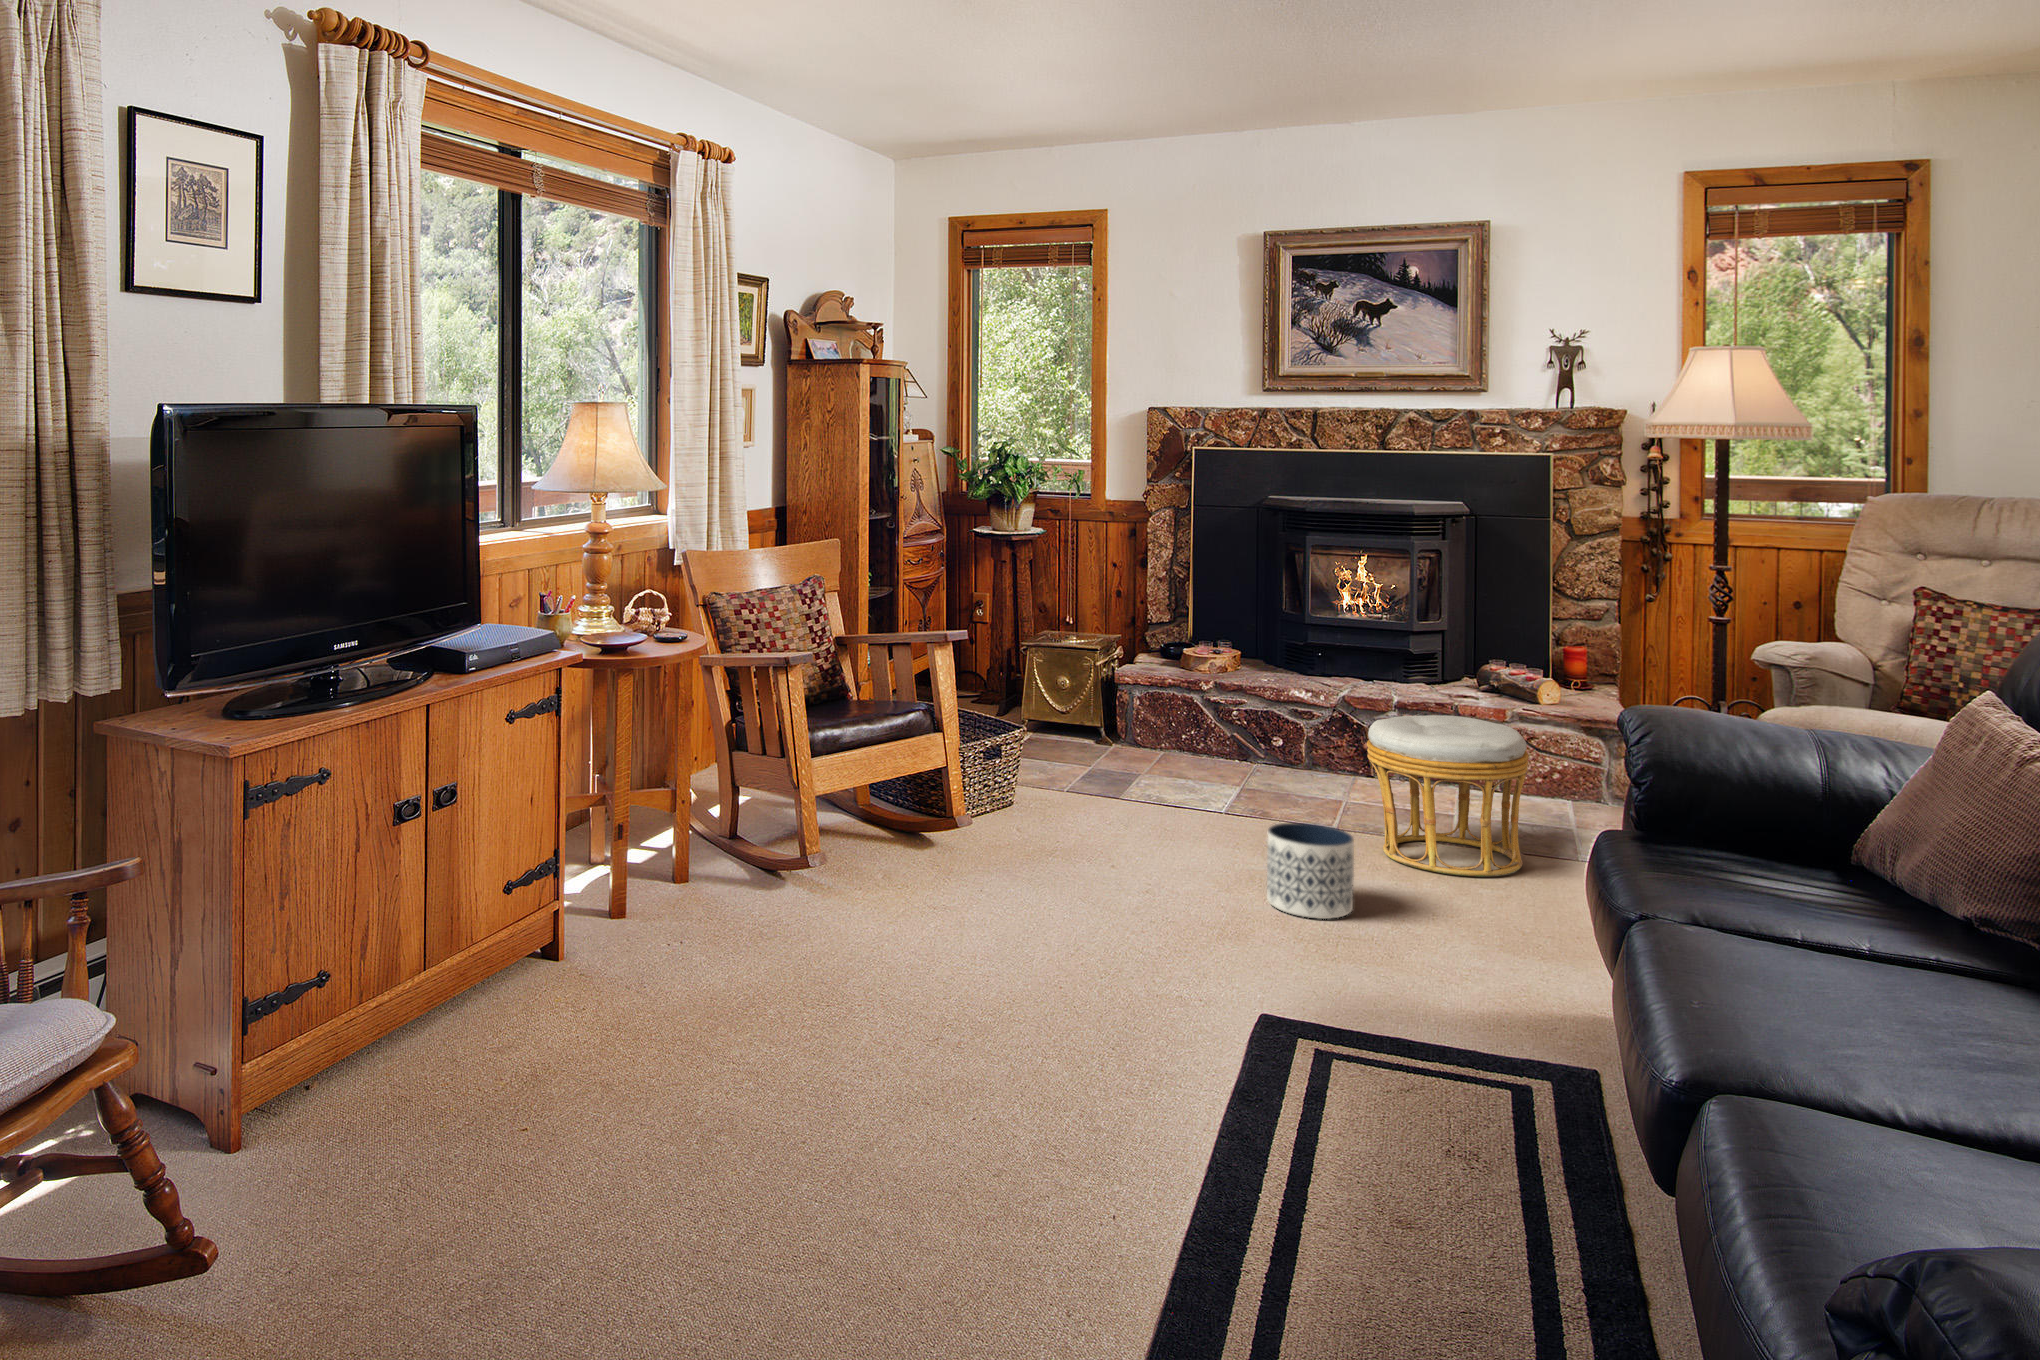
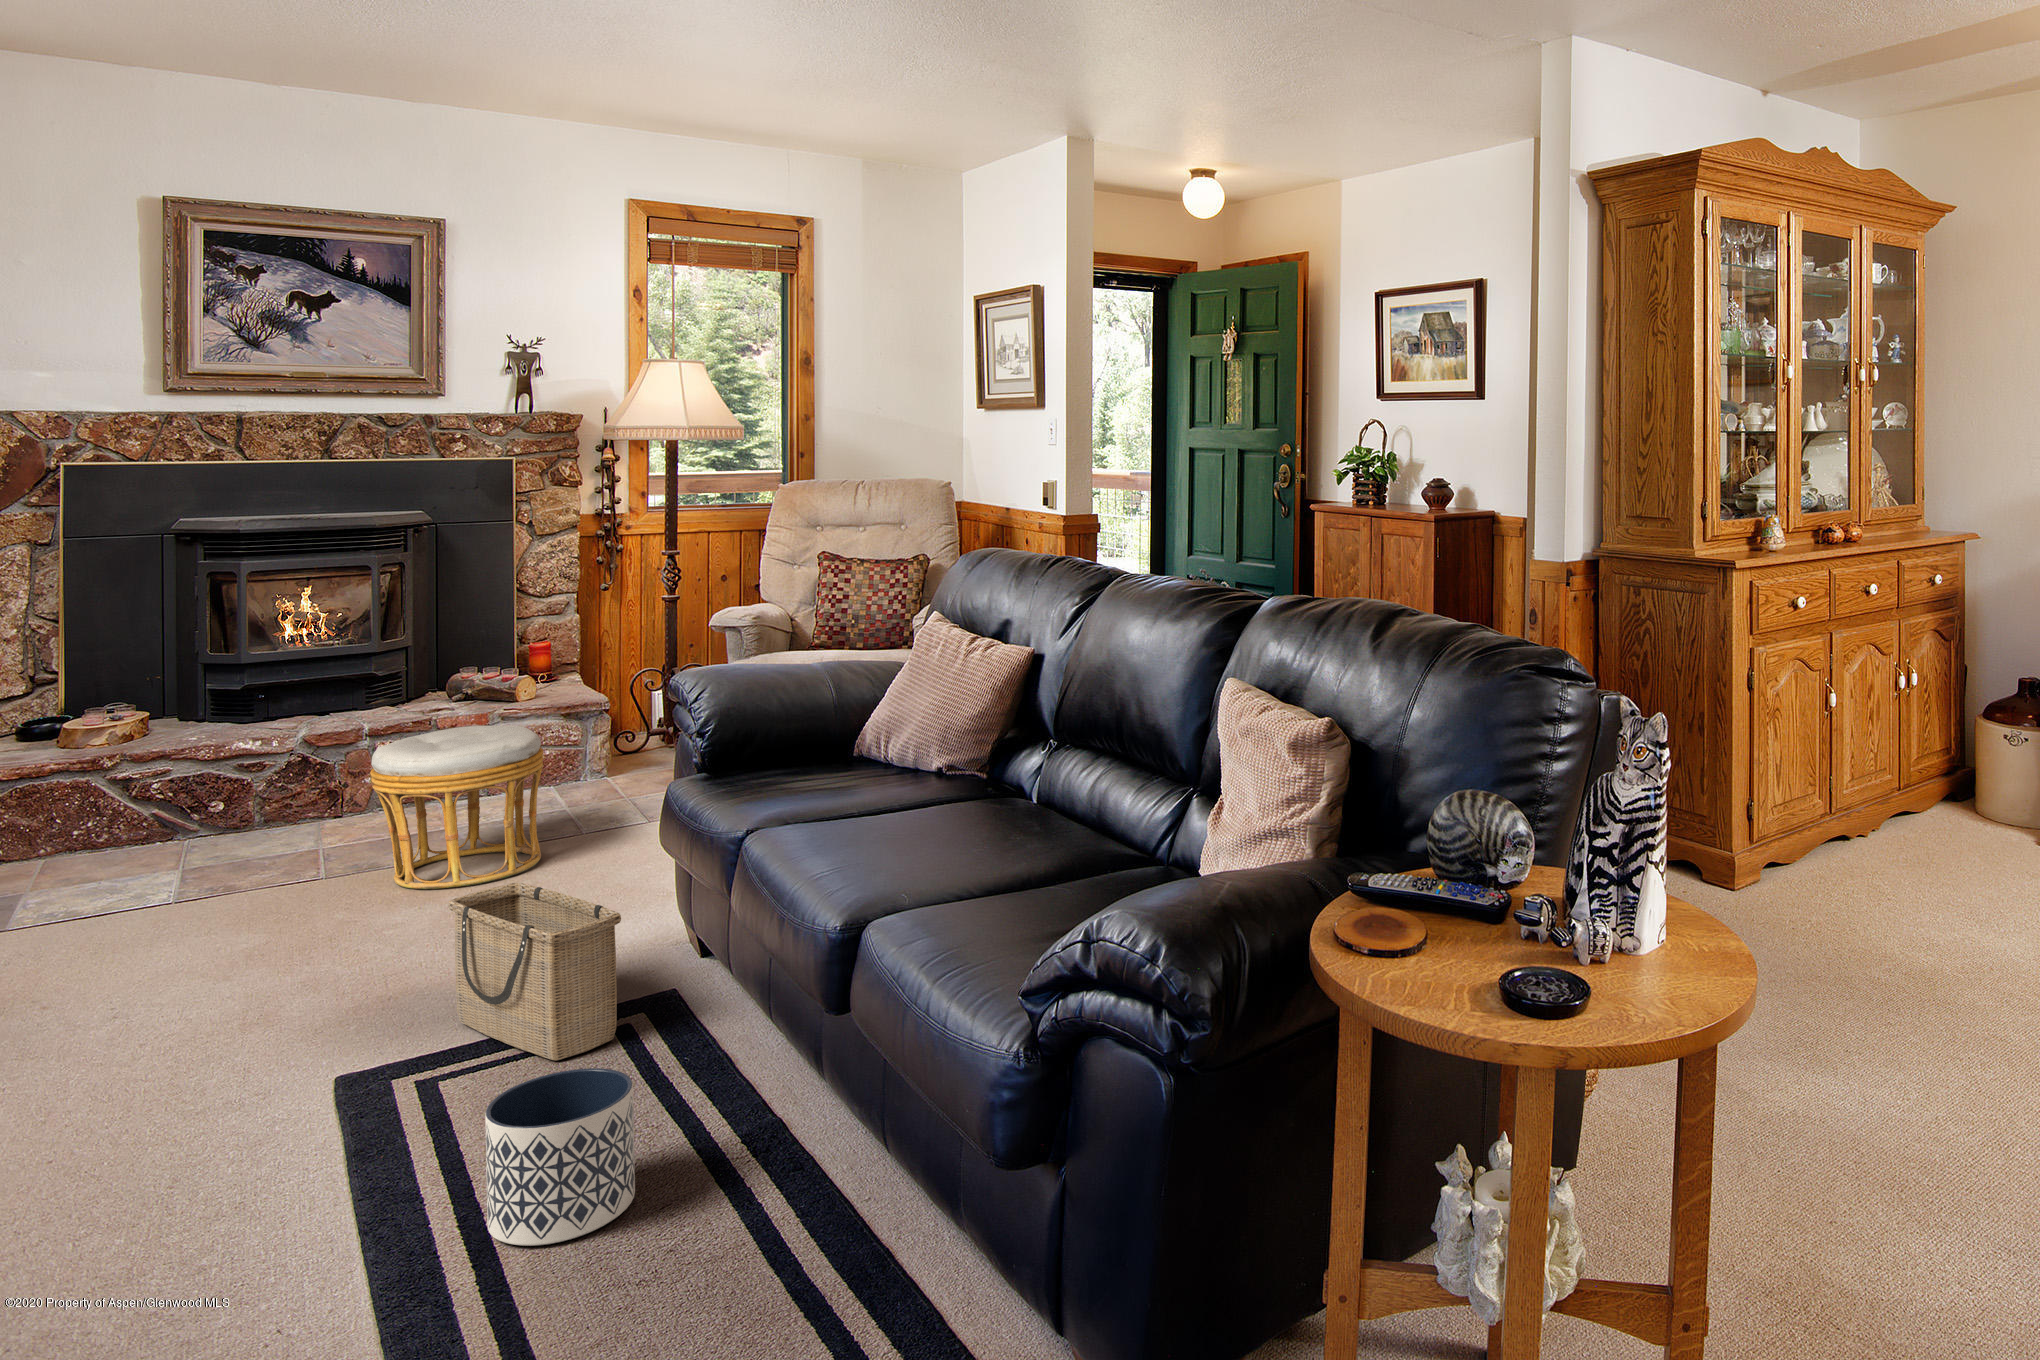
planter: present [1267,823,1354,919] -> present [485,1068,635,1246]
basket: none [1368,883,1519,1091] -> present [448,883,621,1060]

